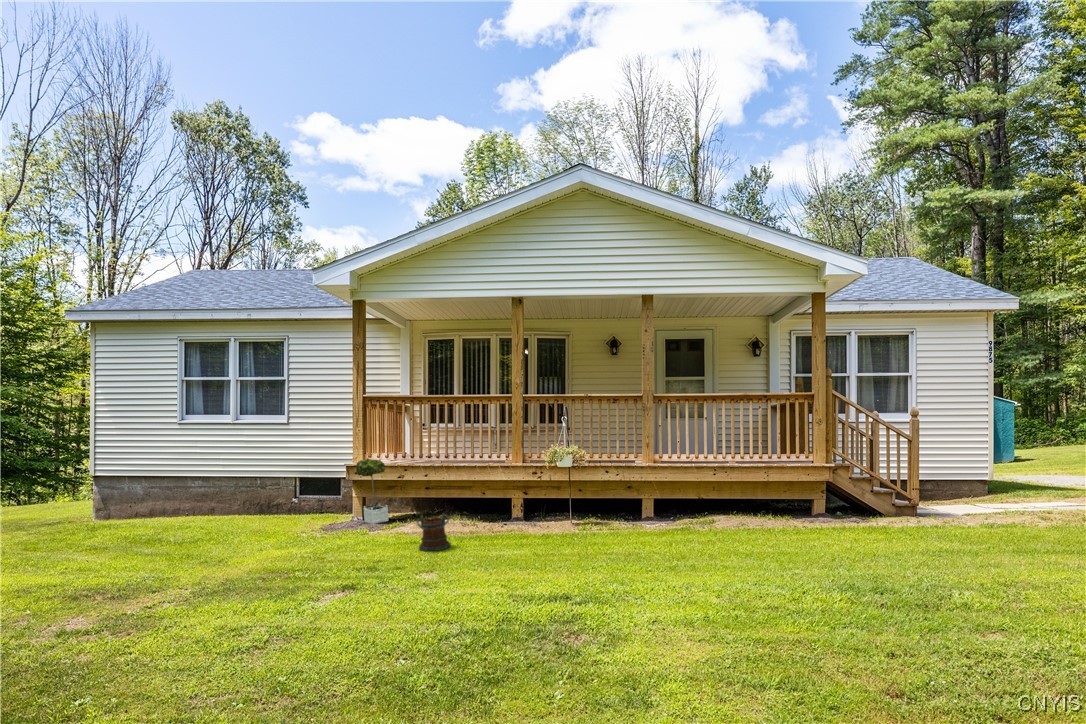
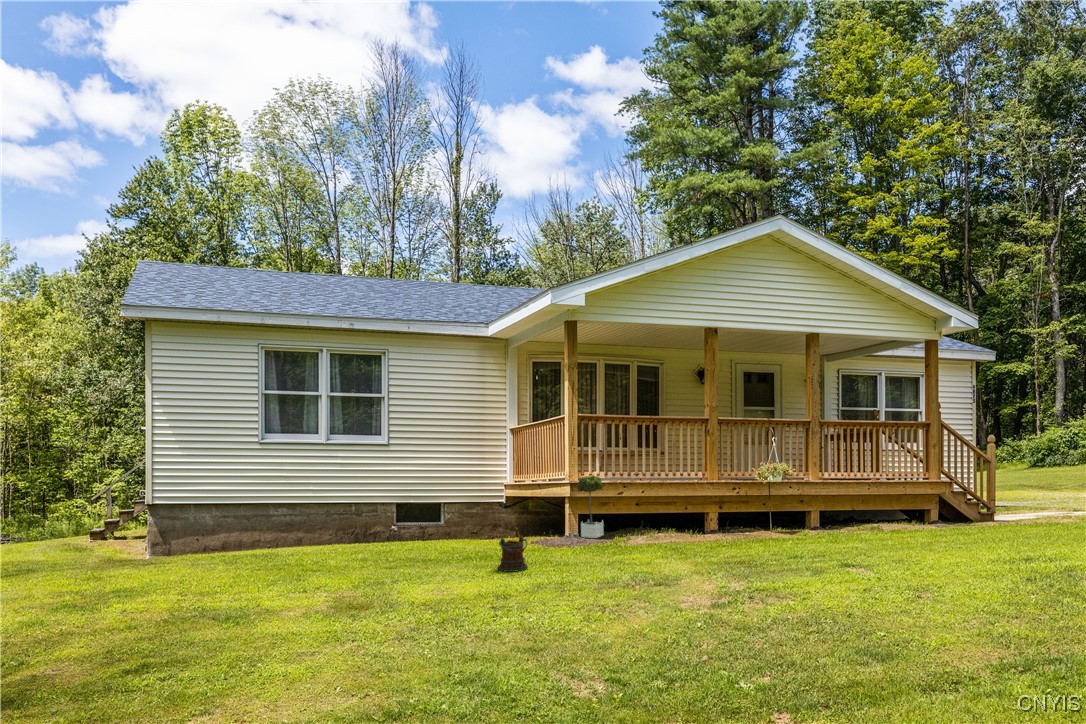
bucket: present [417,513,451,551] -> present [497,536,528,572]

